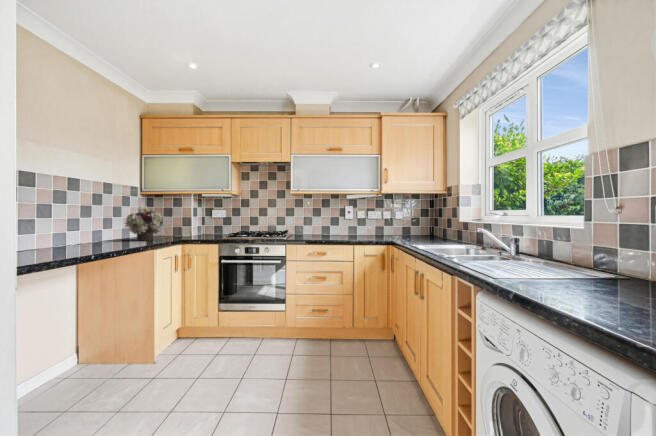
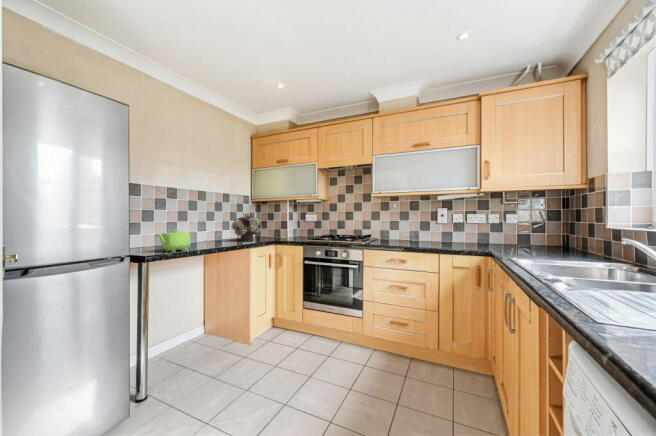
teapot: none [43,226,91,253] -> present [157,230,191,252]

